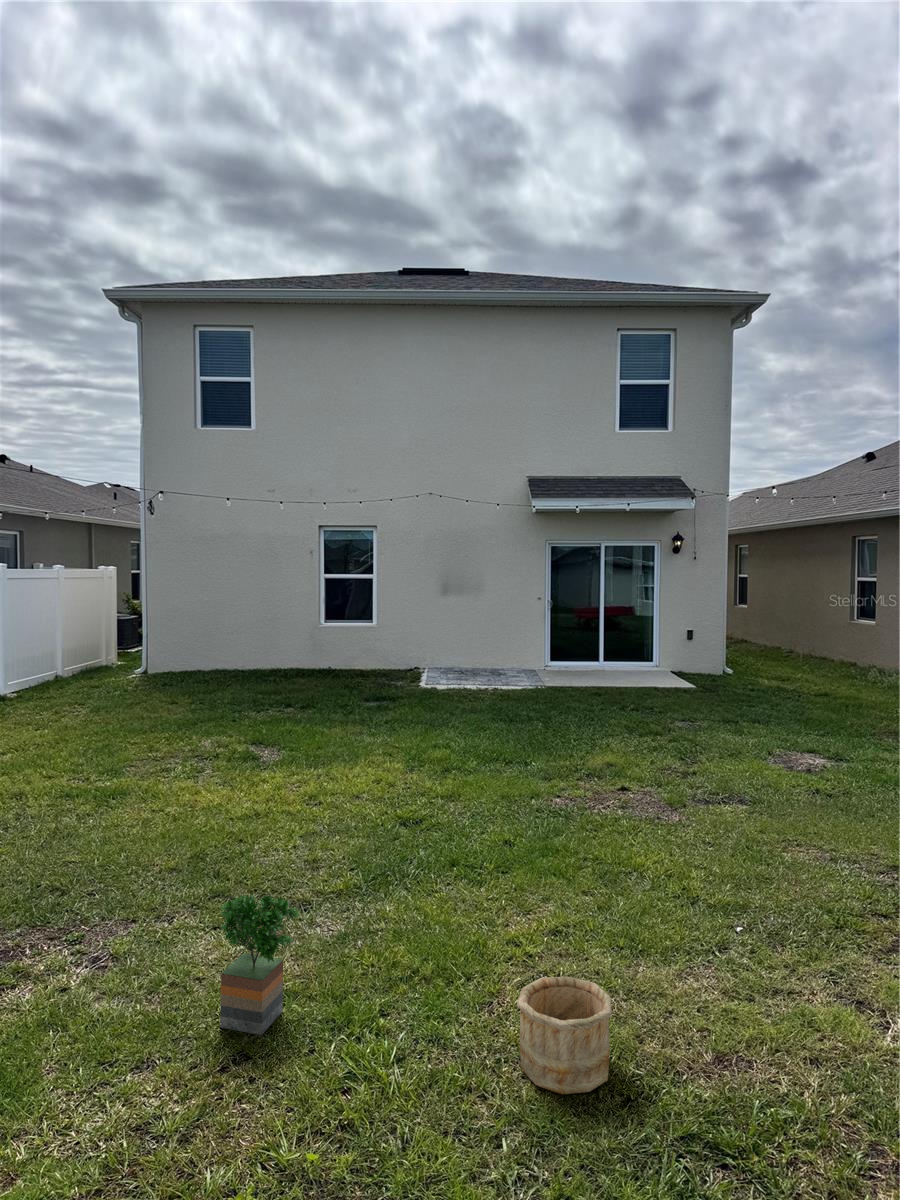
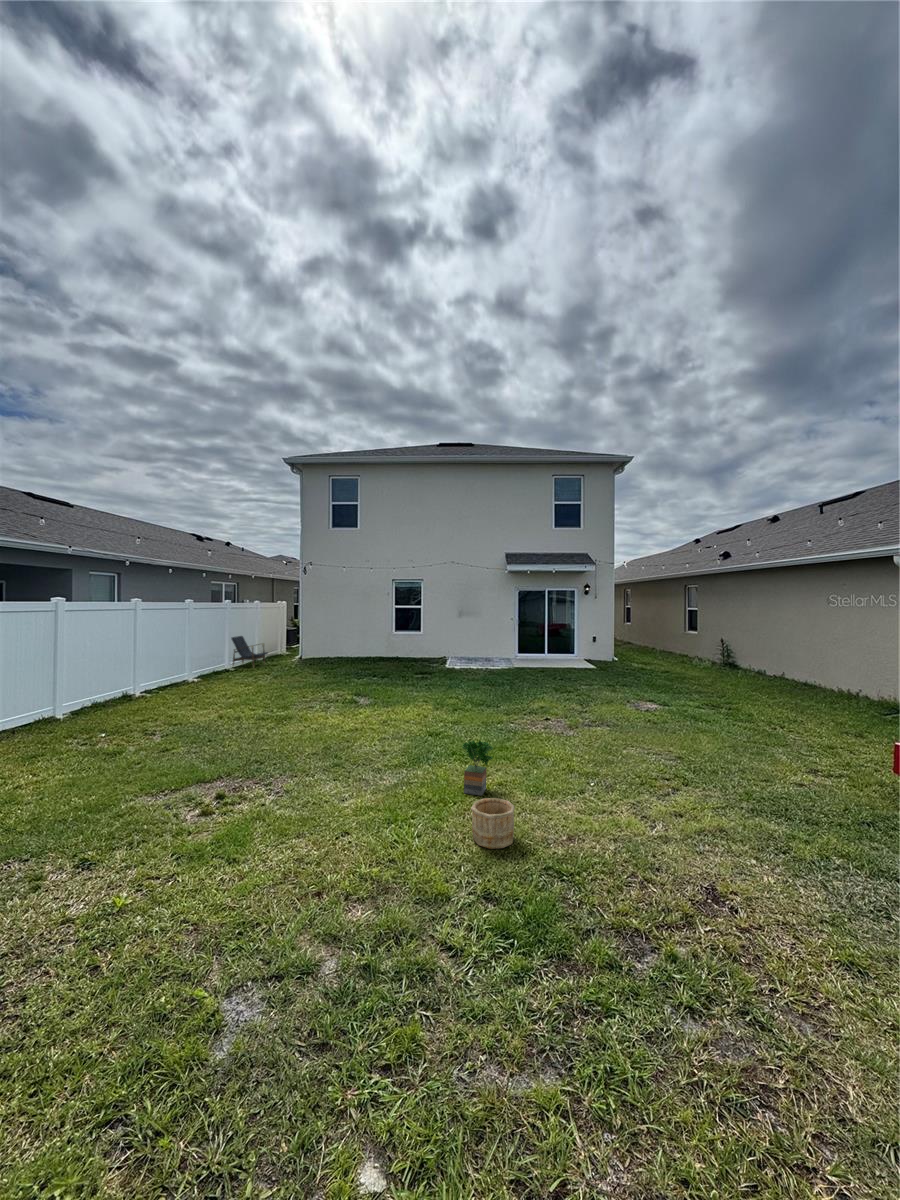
lounge chair: none [16,629,88,690] -> present [232,636,268,667]
potted tree: present [220,894,299,1035] -> present [462,741,493,796]

